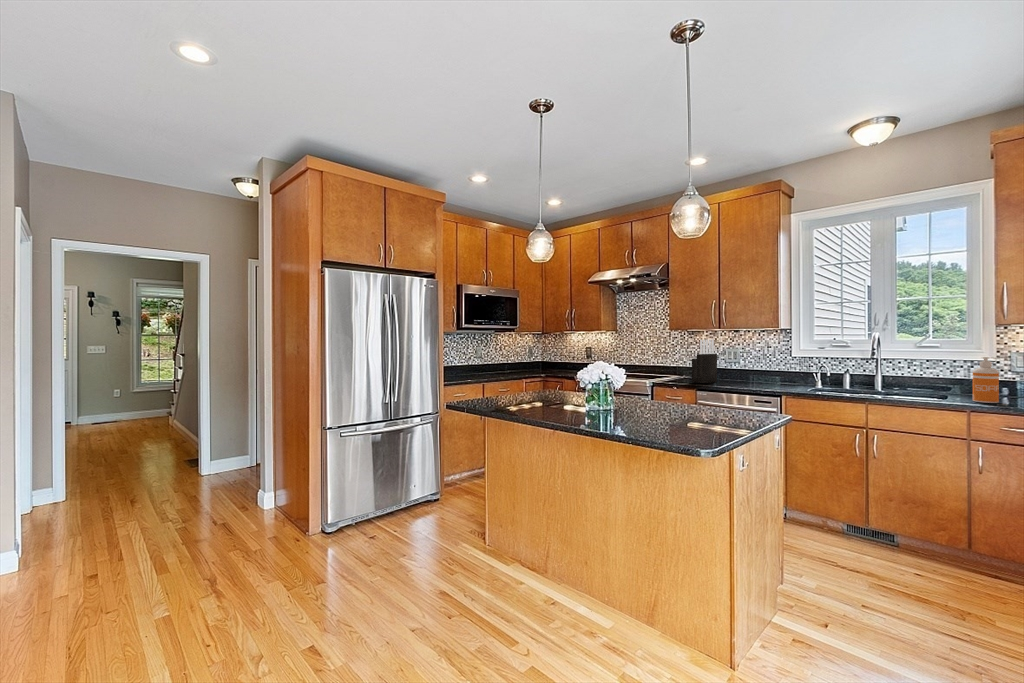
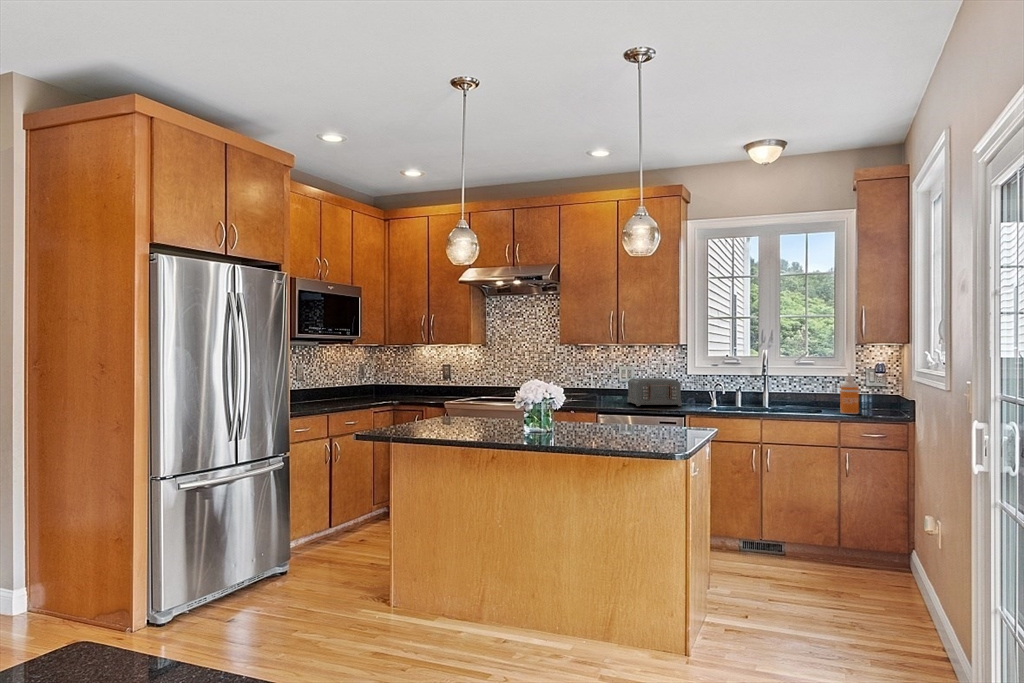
knife block: present [692,340,717,383] -> none [588,355,614,406]
toaster: none [731,360,782,386] -> present [627,378,682,406]

